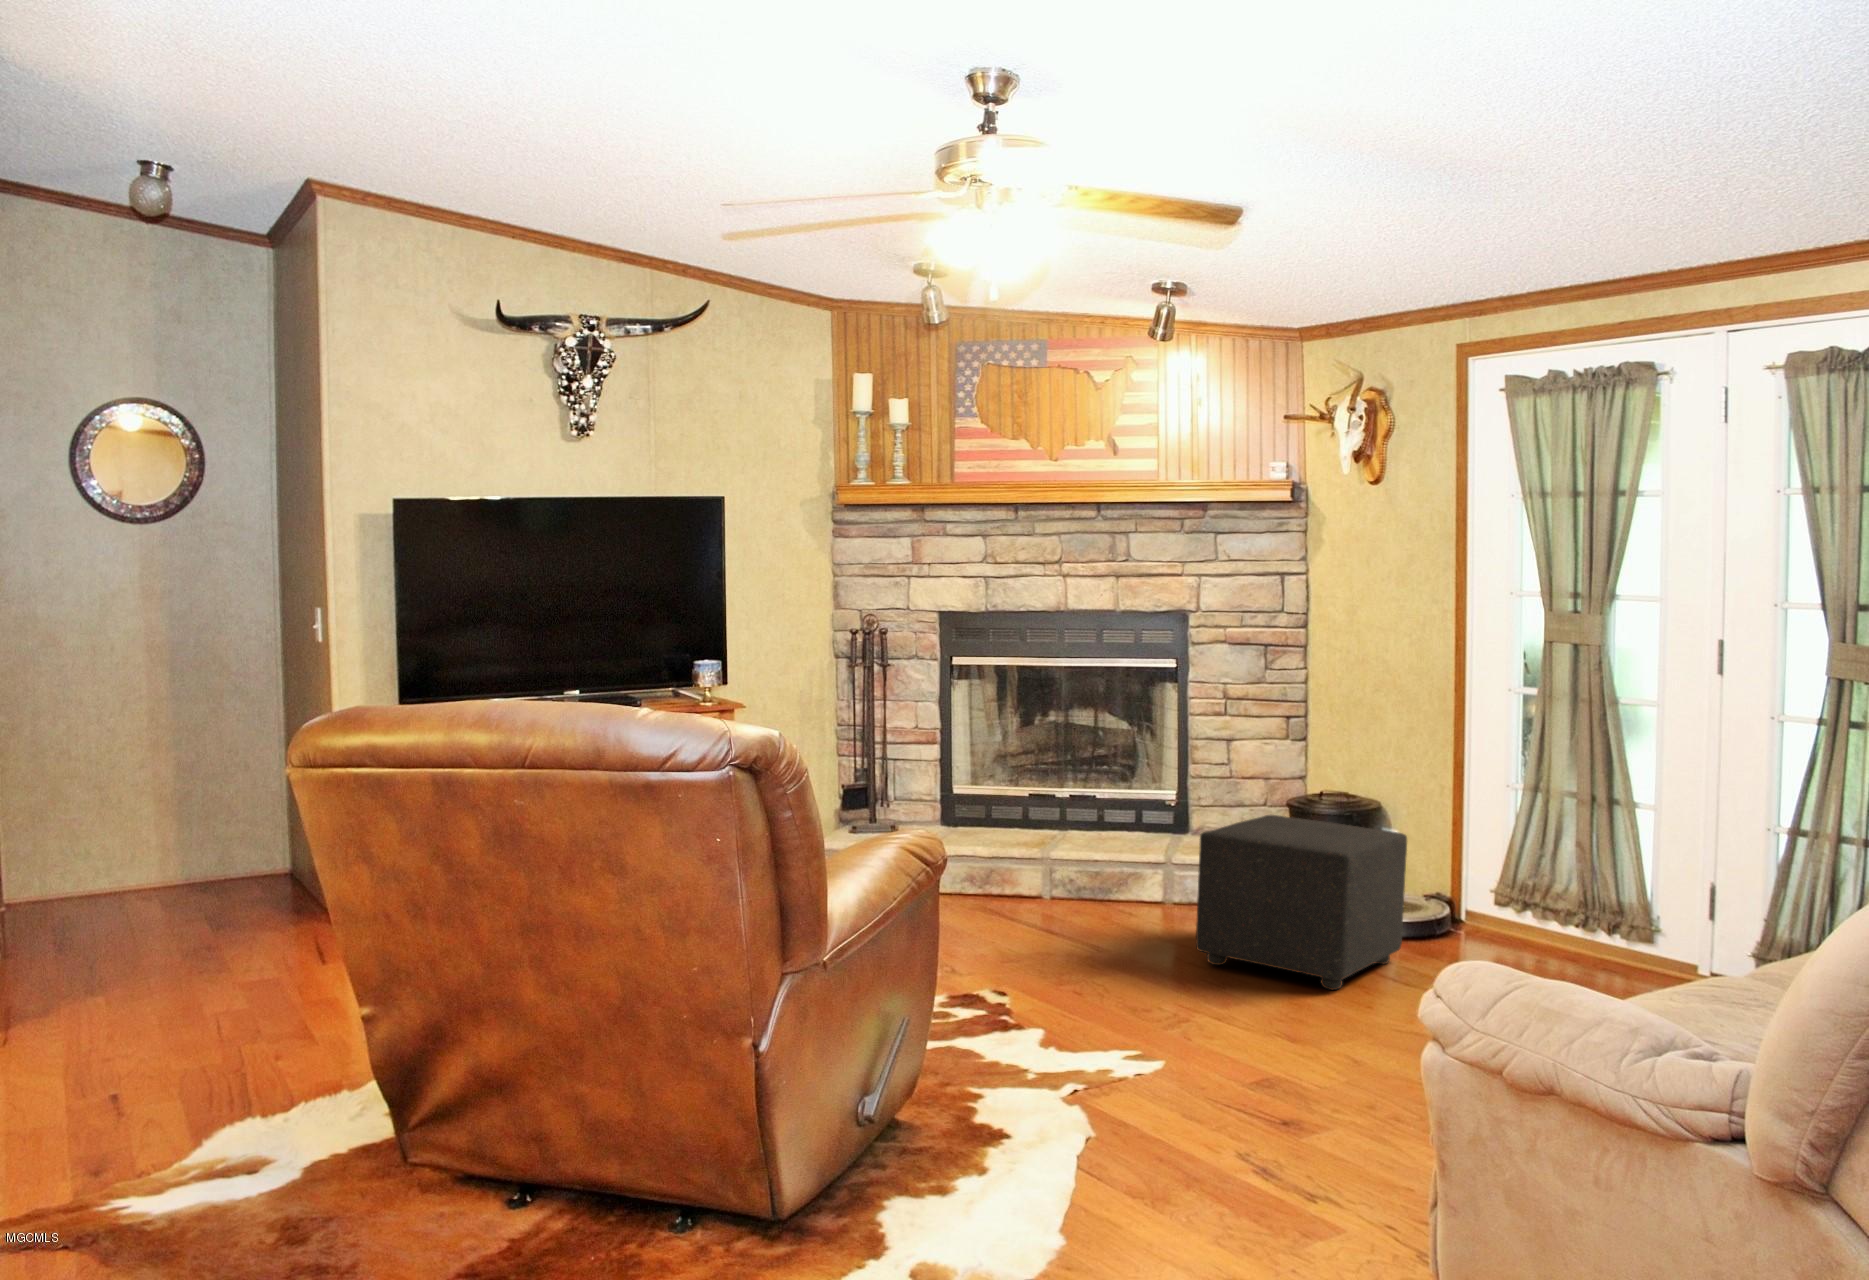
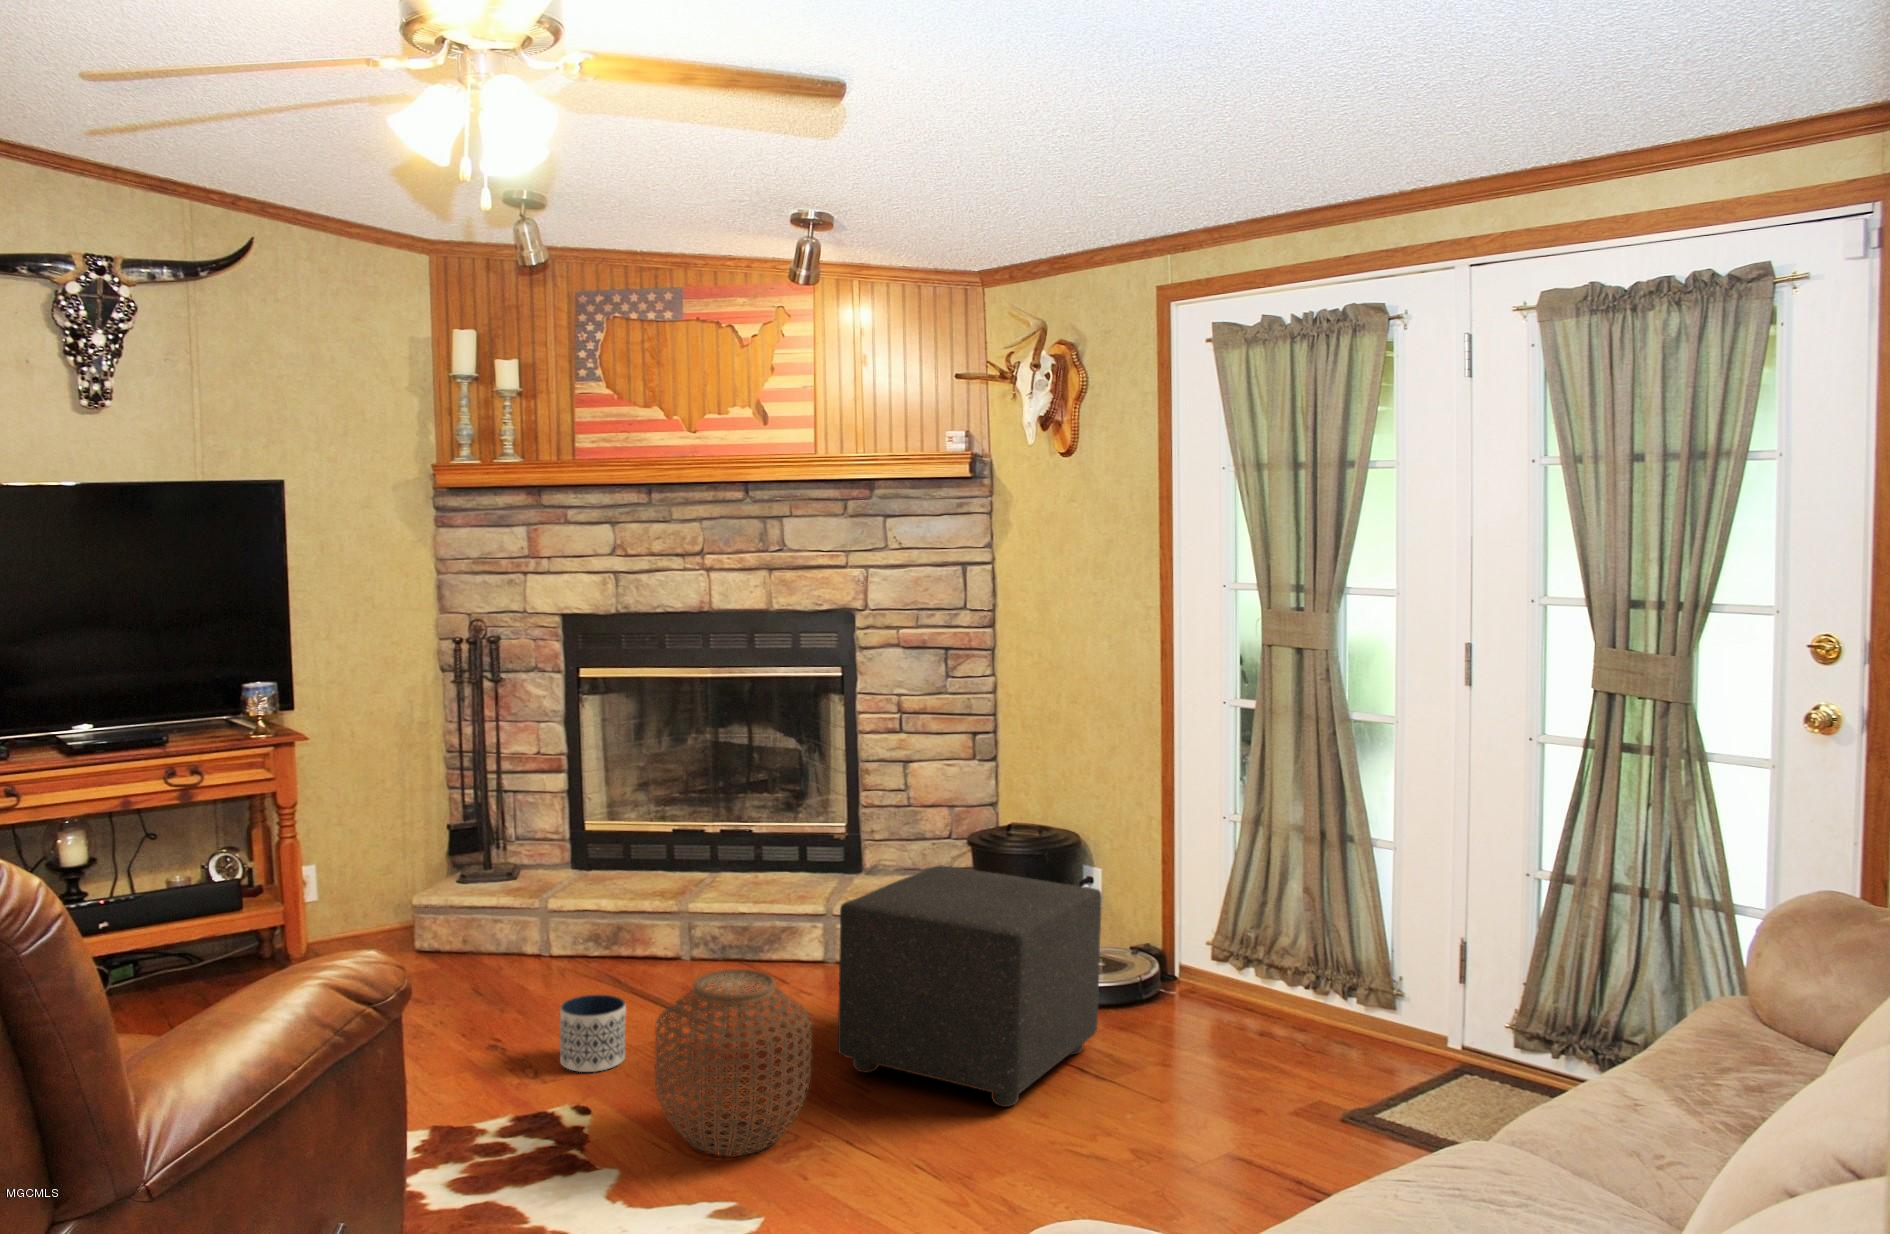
woven basket: none [1072,872,1188,1004] -> present [655,969,811,1156]
planter: none [979,900,1028,955] -> present [560,995,626,1072]

